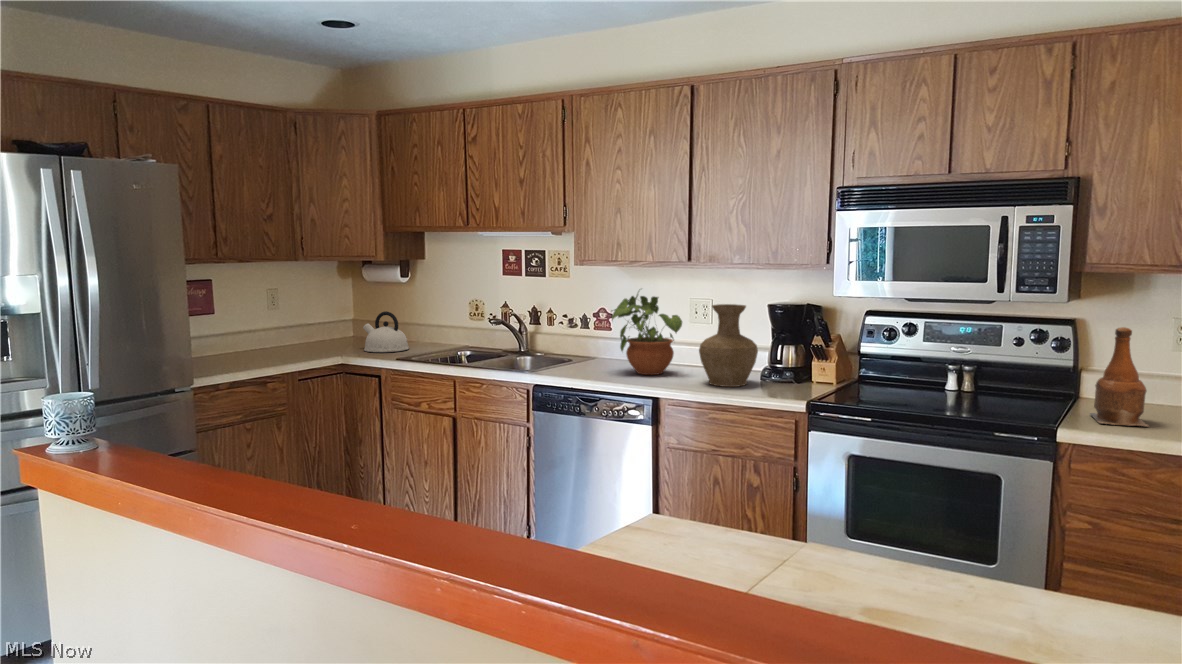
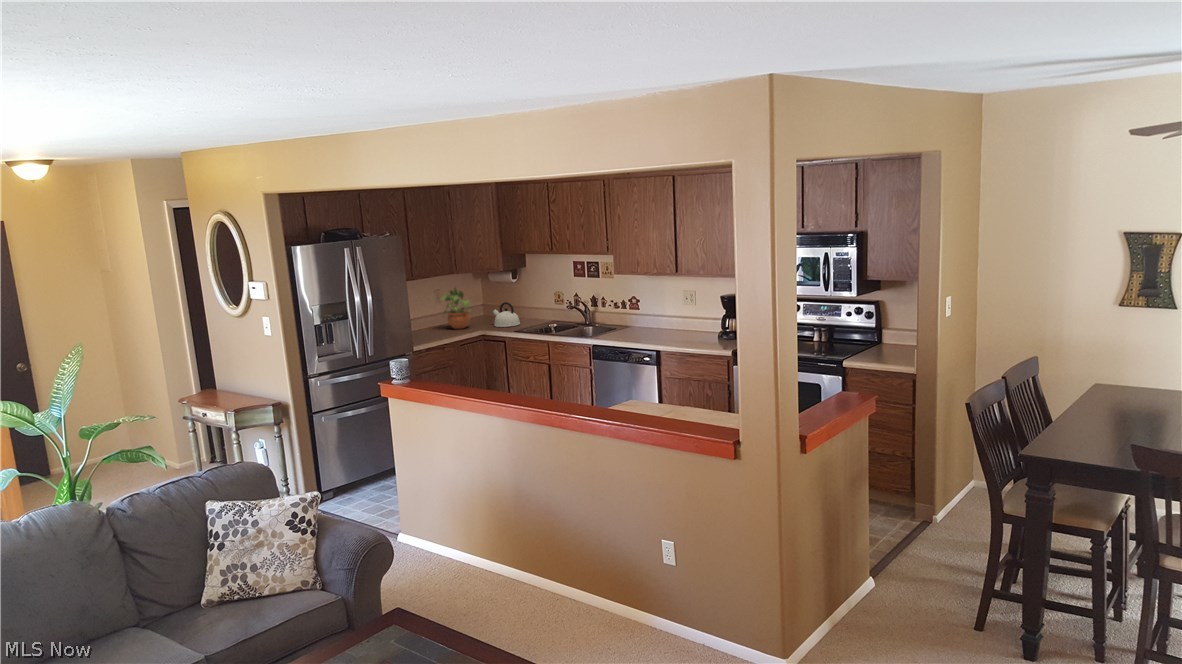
potted plant: present [612,294,682,375] -> present [439,287,471,329]
vase: present [699,304,758,387] -> none [681,297,714,343]
bottle: present [1090,327,1148,426] -> none [868,309,892,358]

